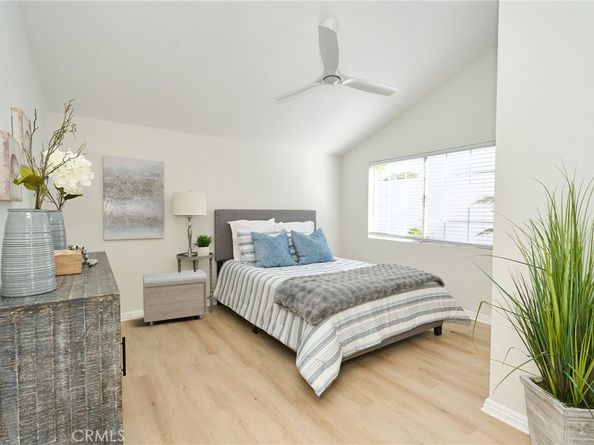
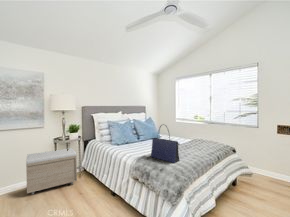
tote bag: none [303,234,338,284] -> present [151,125,180,163]

